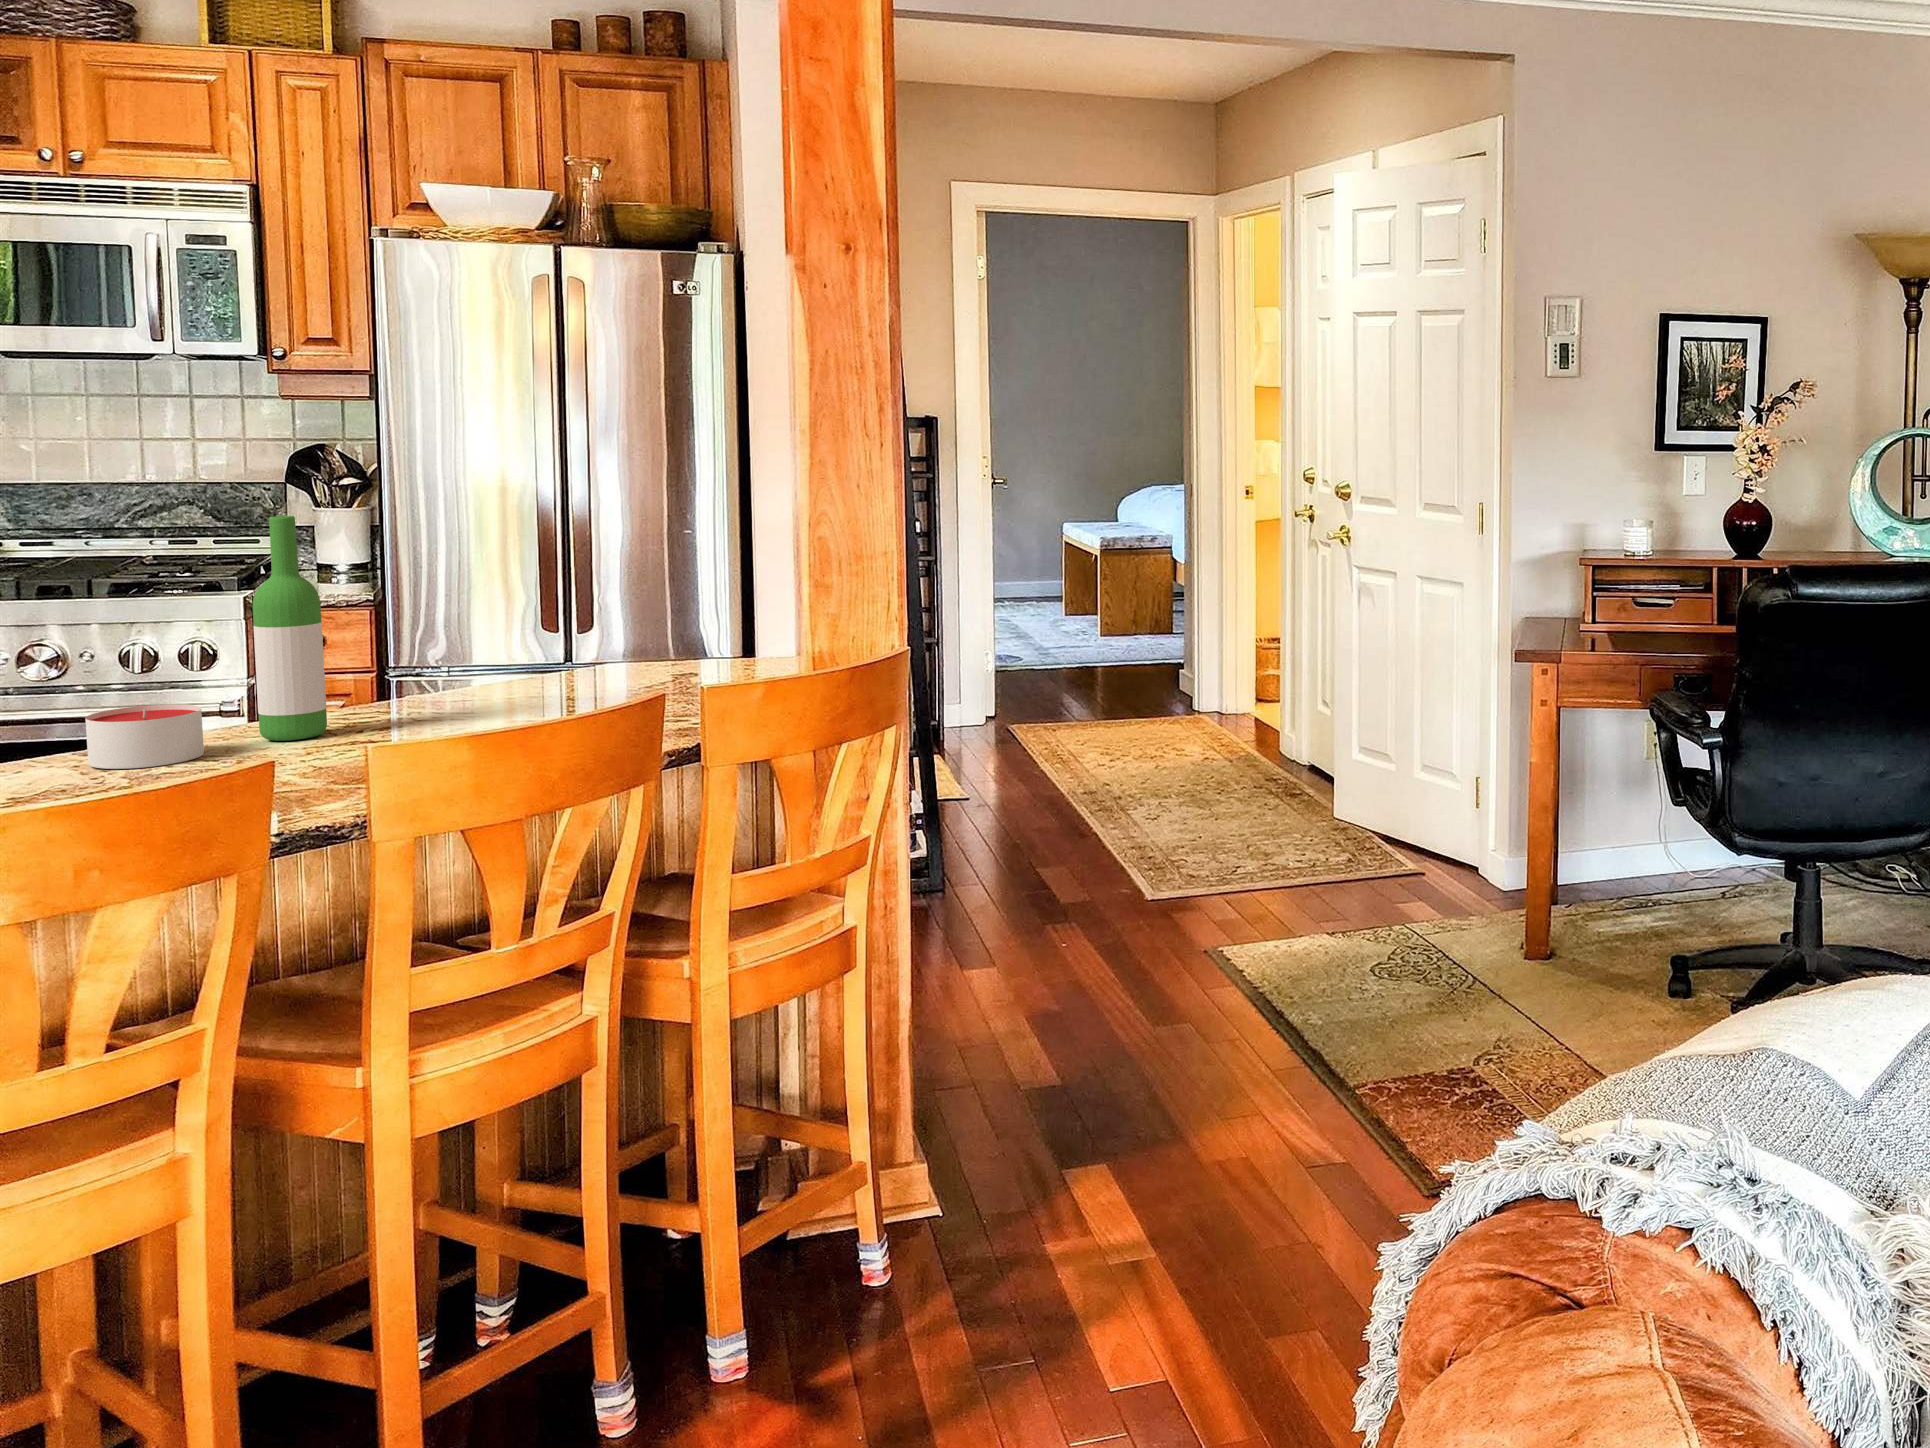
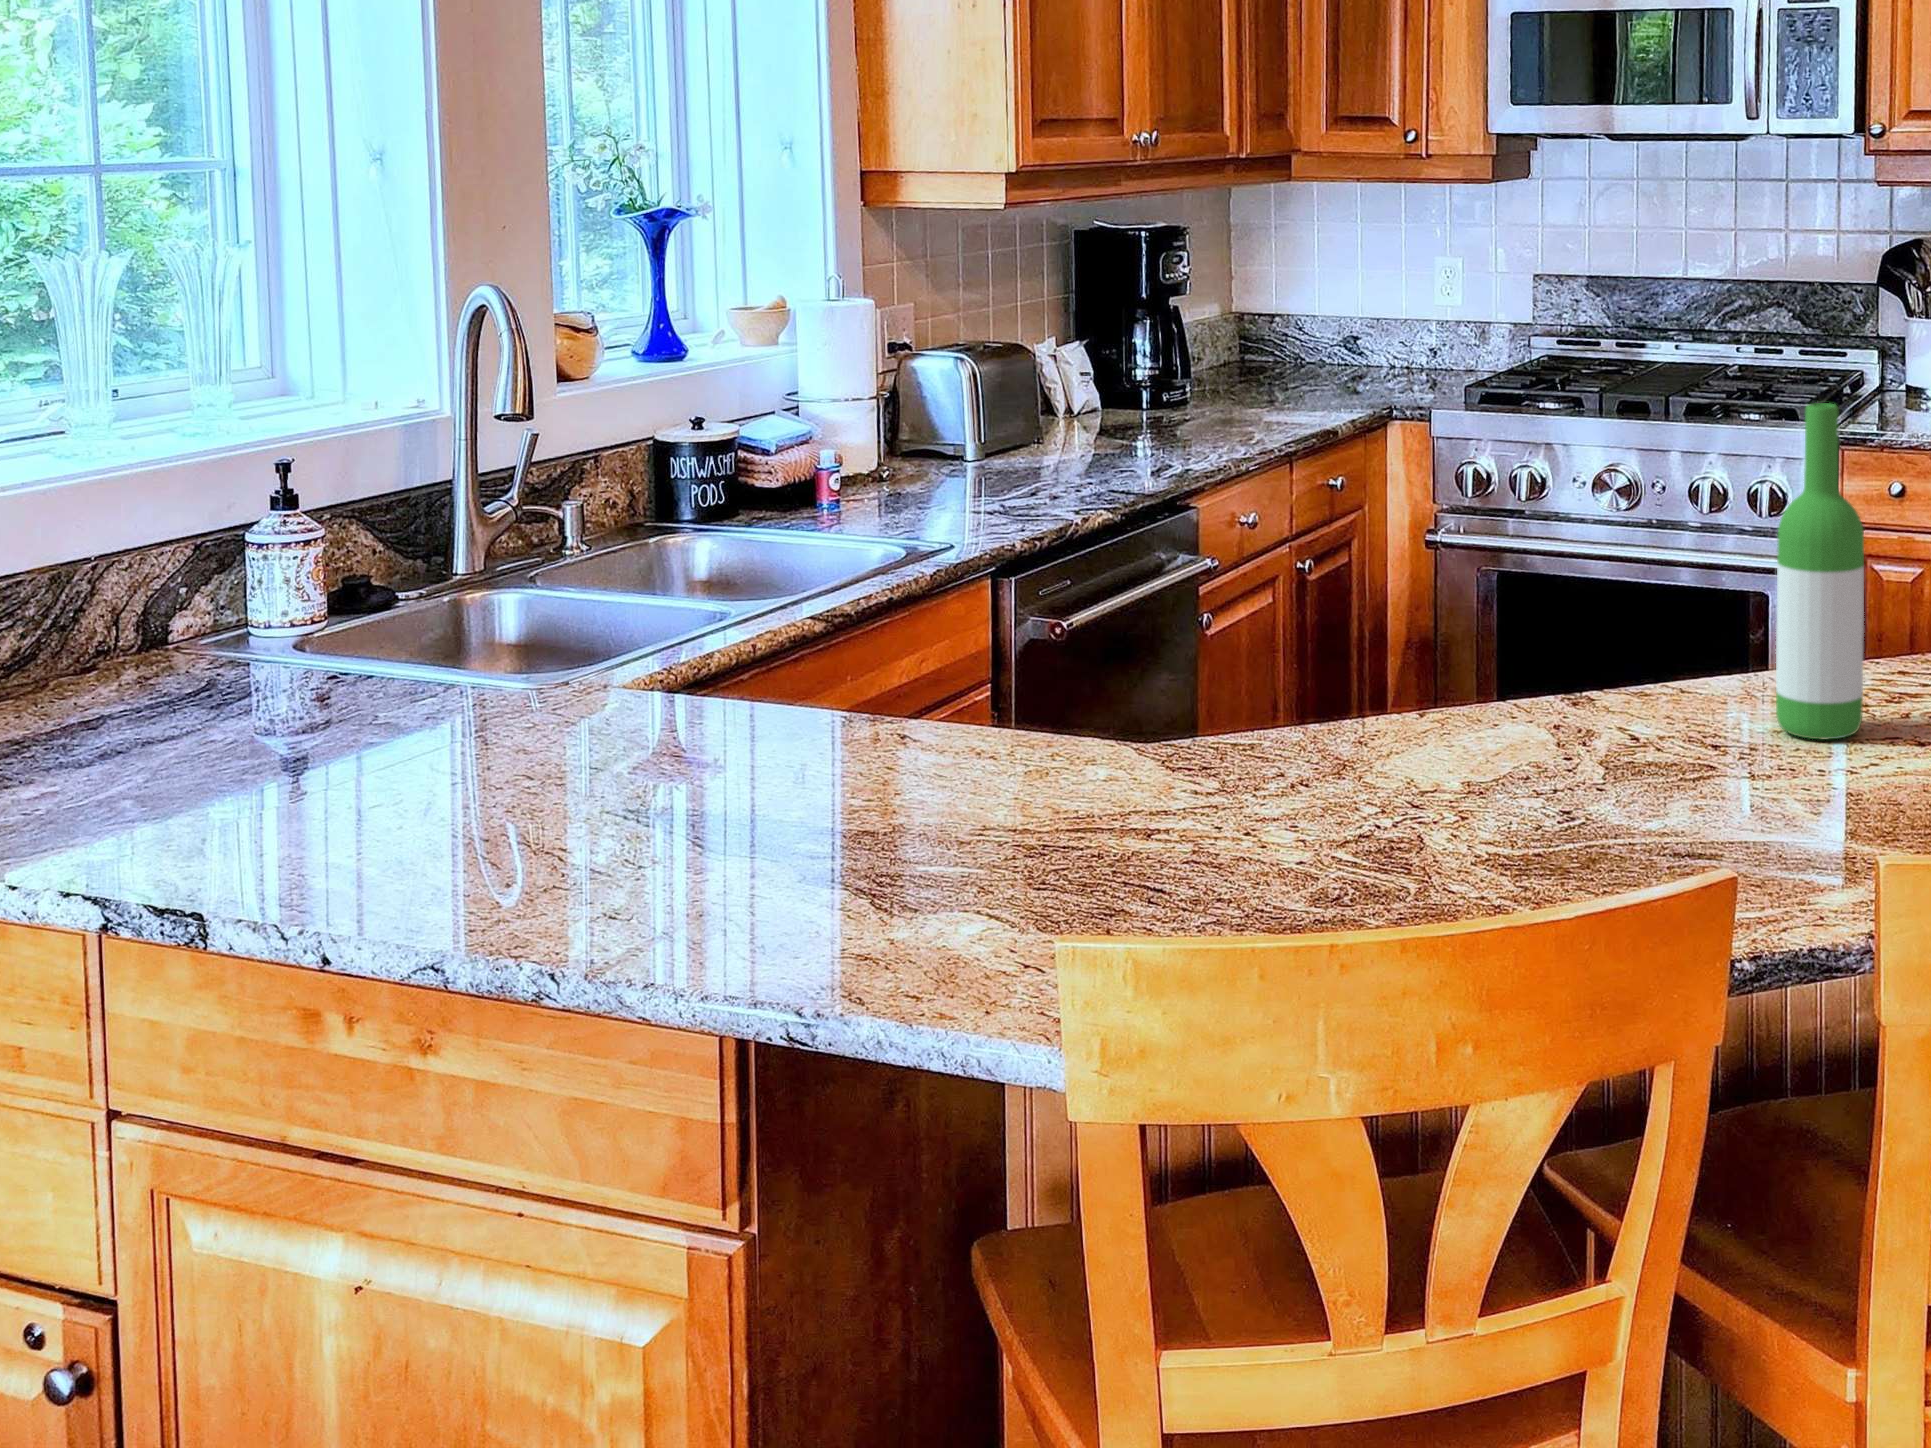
candle: present [85,704,204,769] -> none [1569,660,1704,761]

